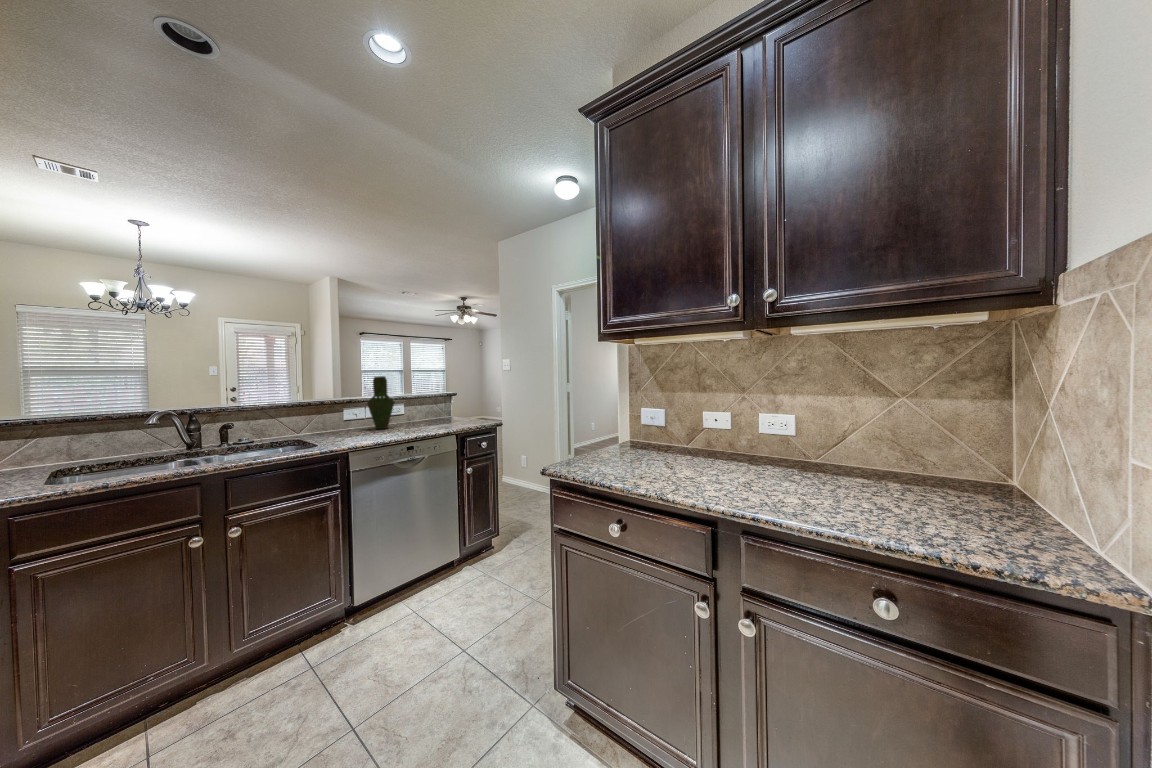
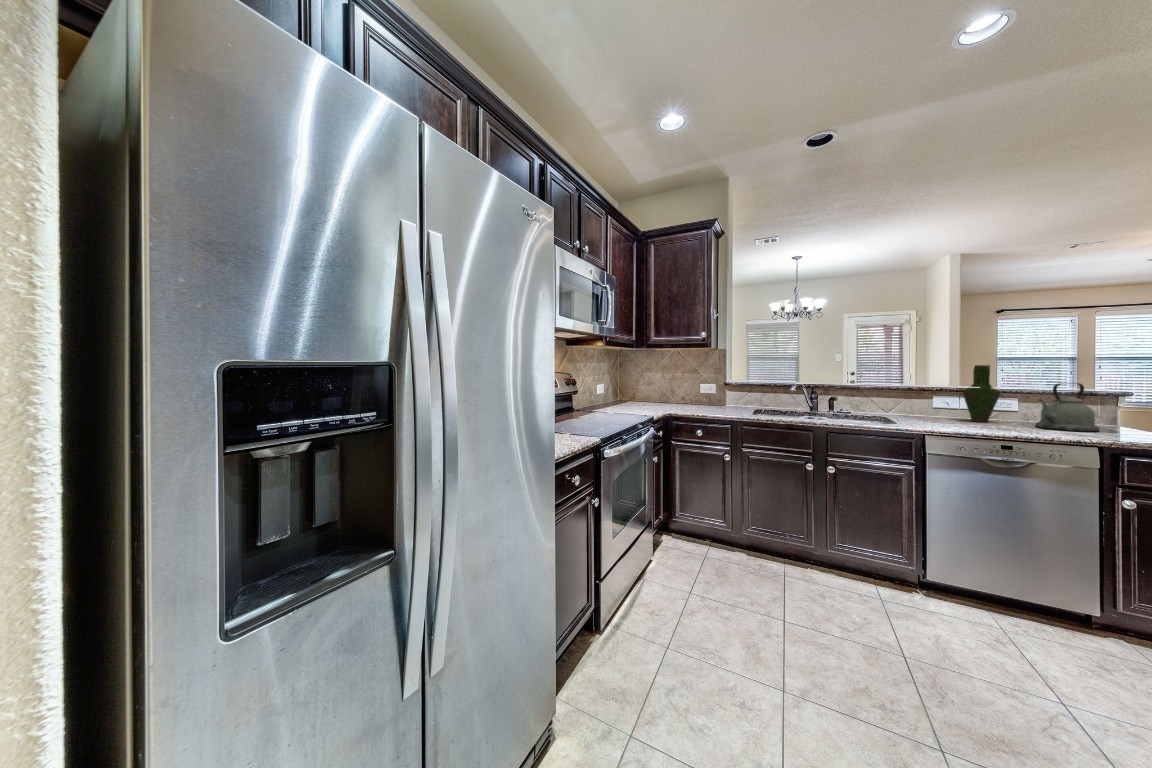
kettle: none [419,389,453,427] -> present [1035,383,1100,432]

